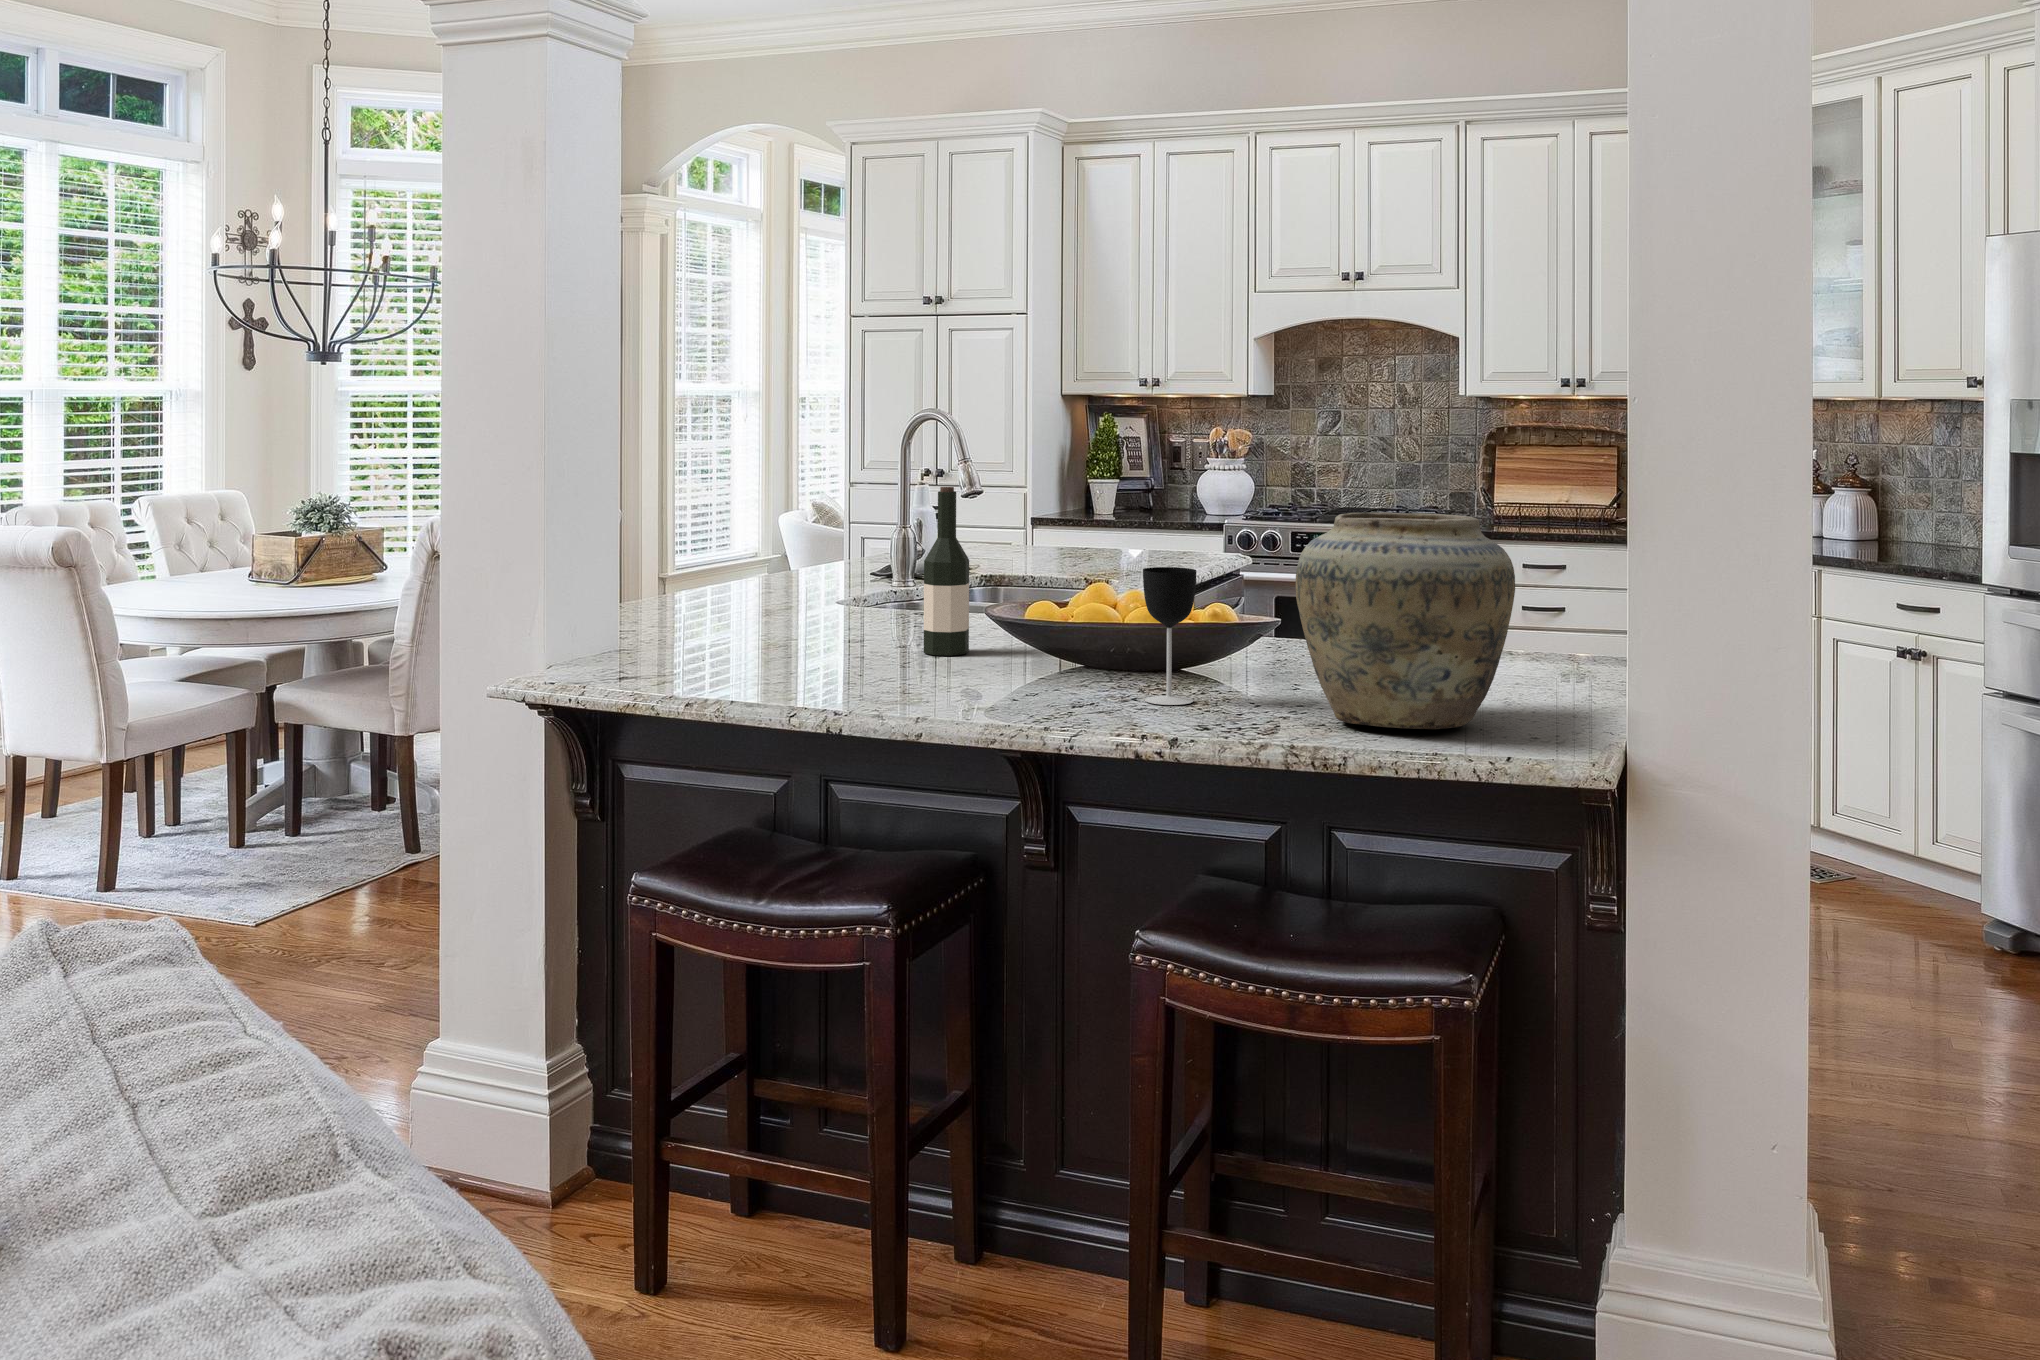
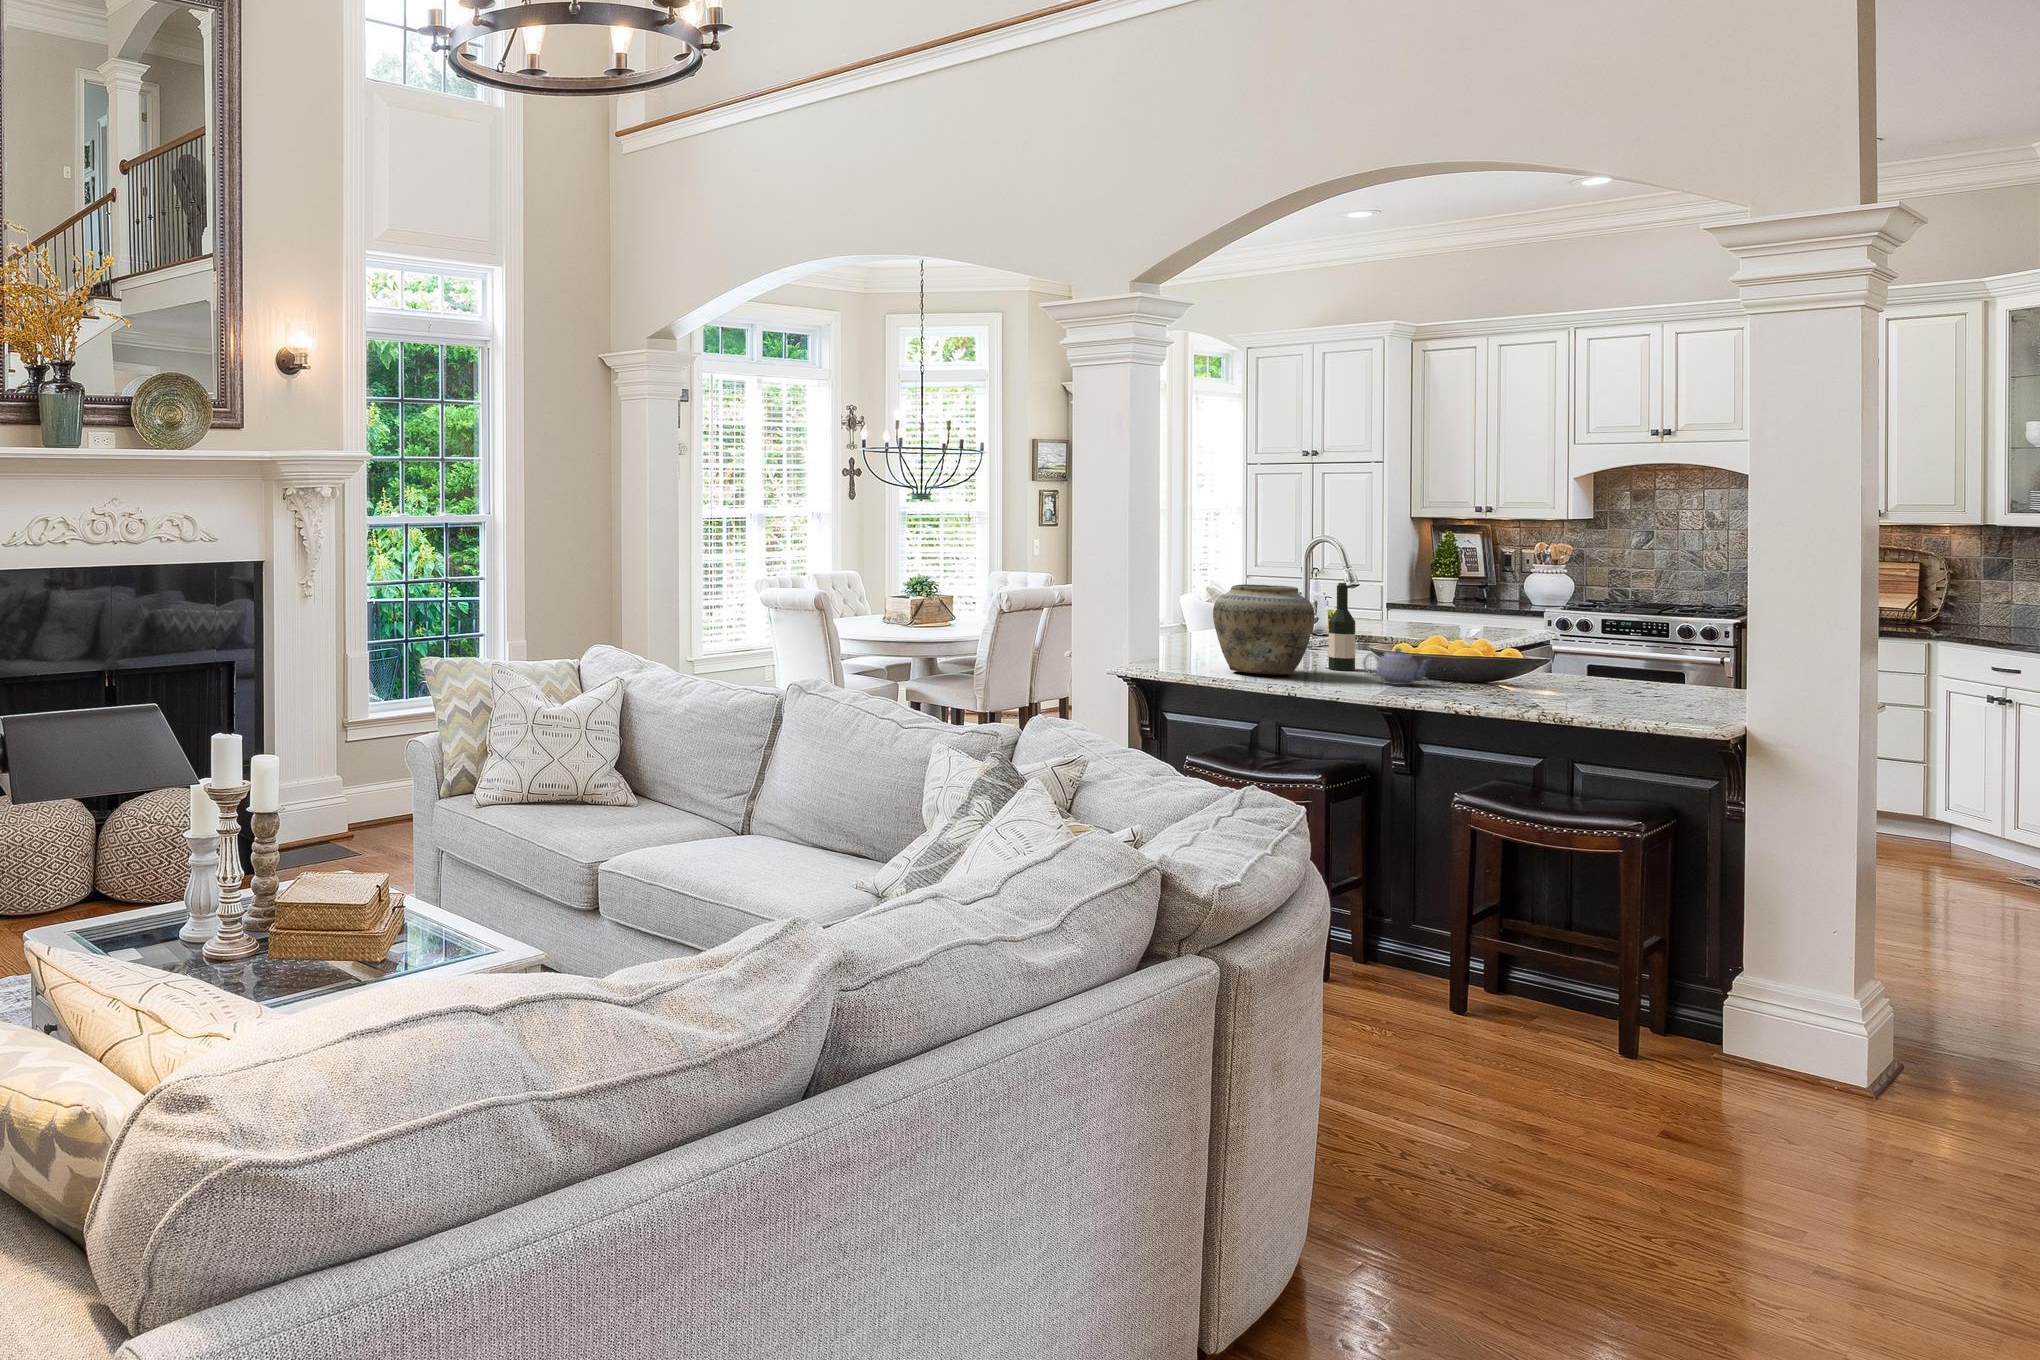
vase: present [1296,512,1515,729] -> present [1213,584,1314,675]
wine glass: present [1143,567,1196,705] -> none [1459,627,1491,695]
teapot: none [977,613,1099,690] -> present [1364,648,1431,685]

